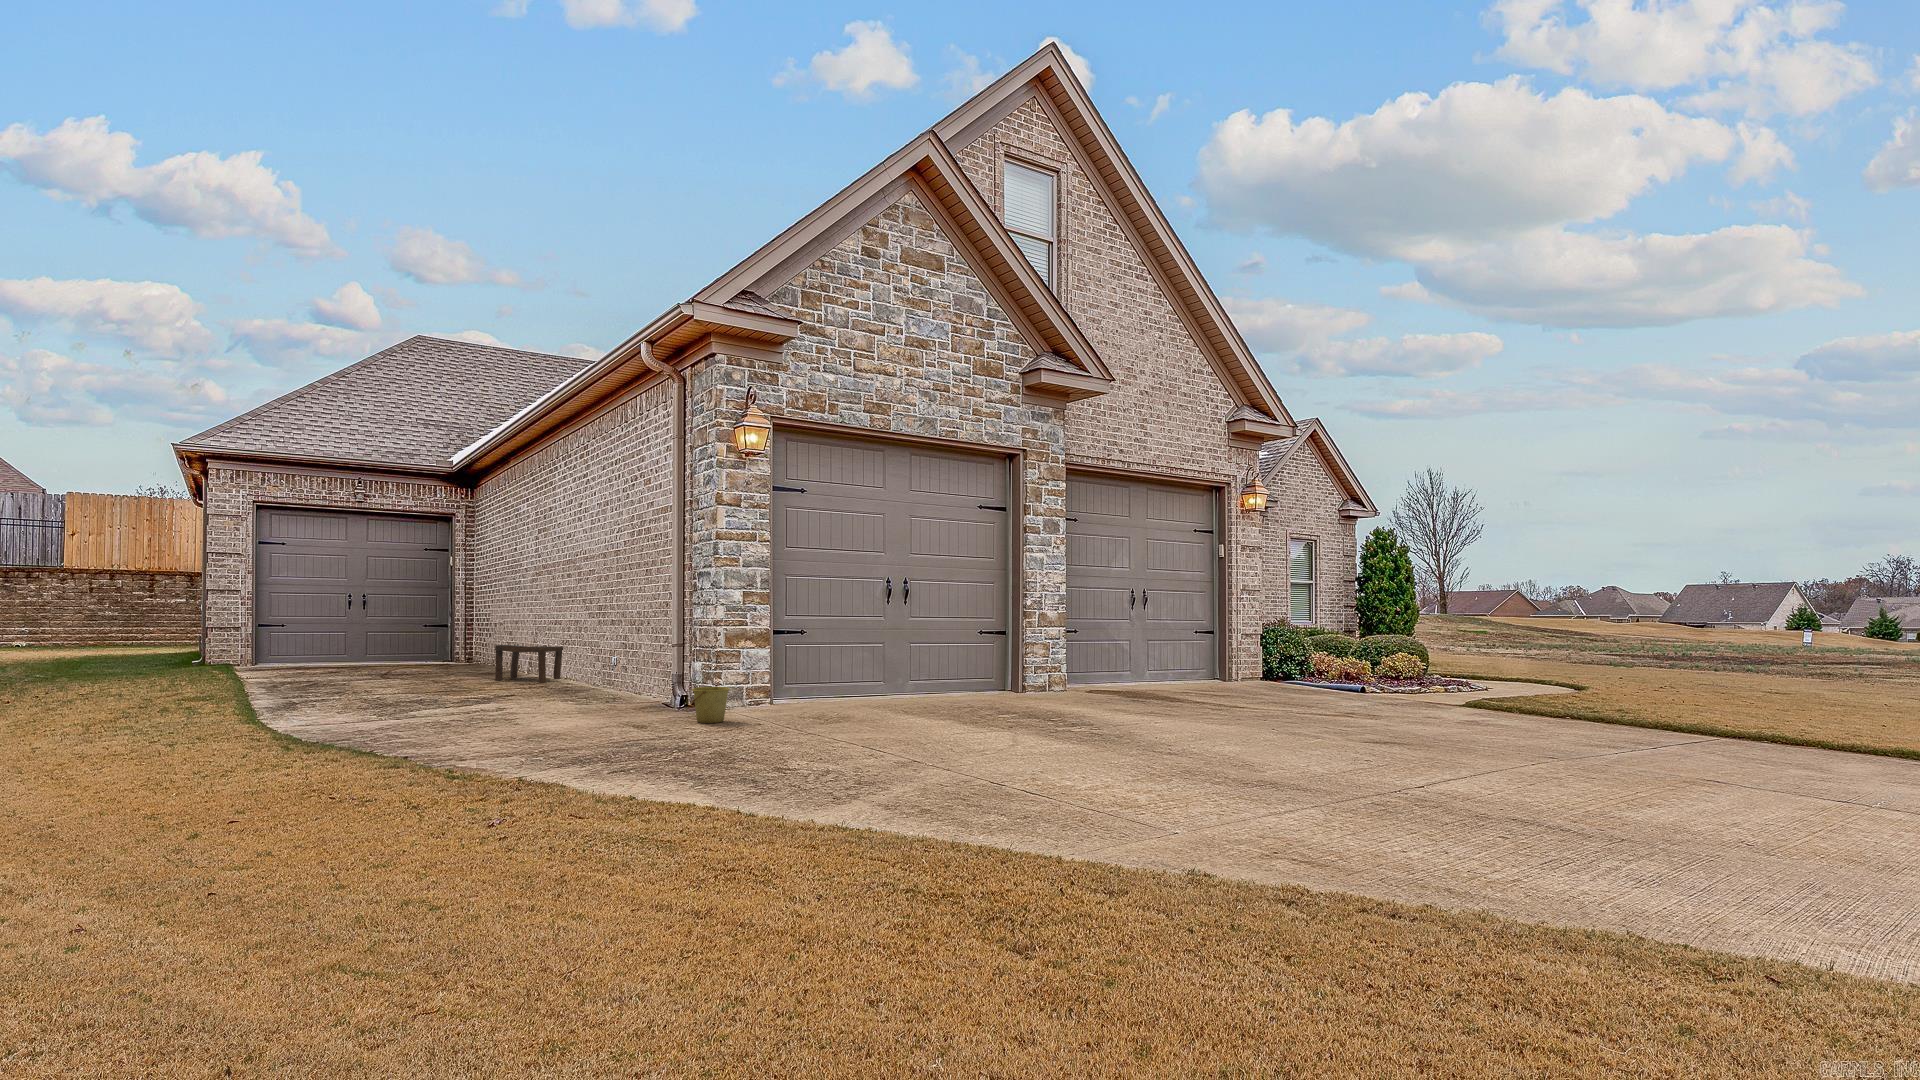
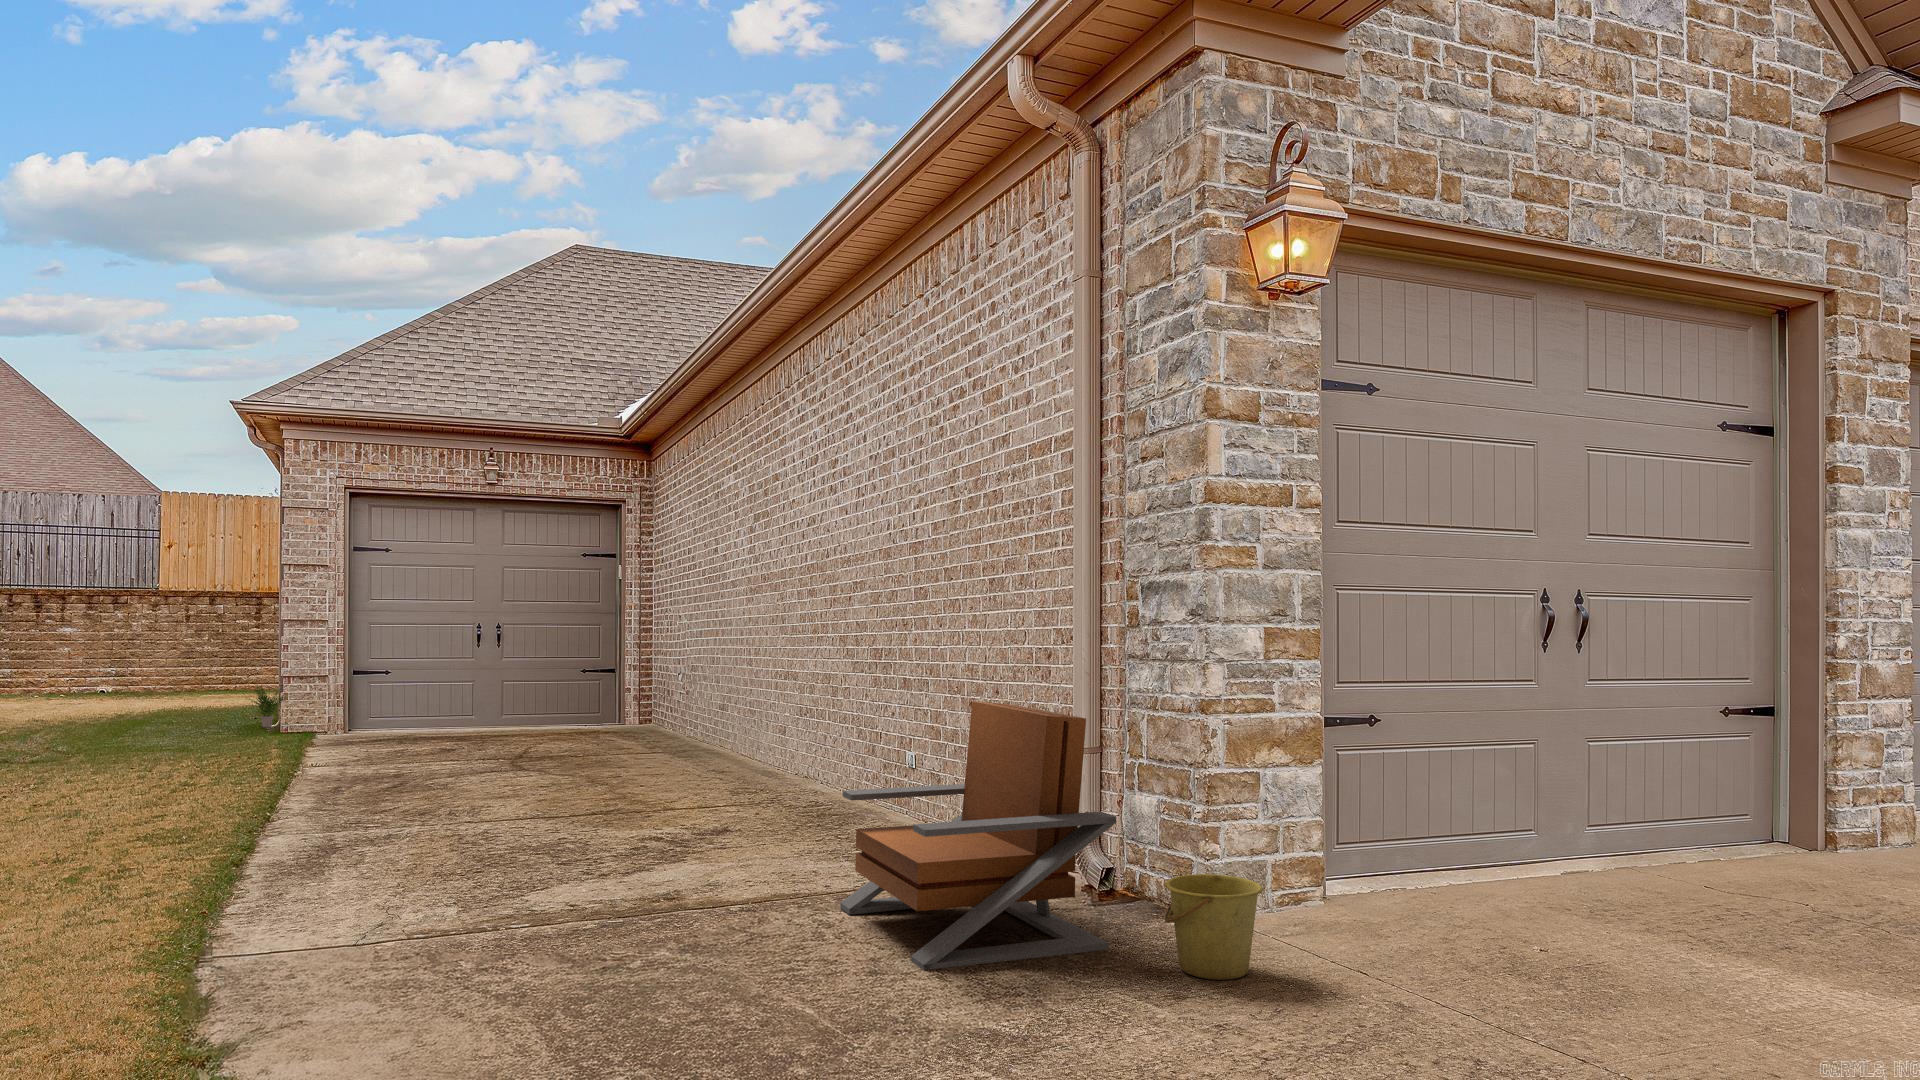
lounge chair: none [563,622,678,725] -> present [841,701,1116,970]
potted plant: none [176,633,211,662] -> present [249,686,285,727]
bench: present [495,645,564,683] -> none [688,719,805,794]

